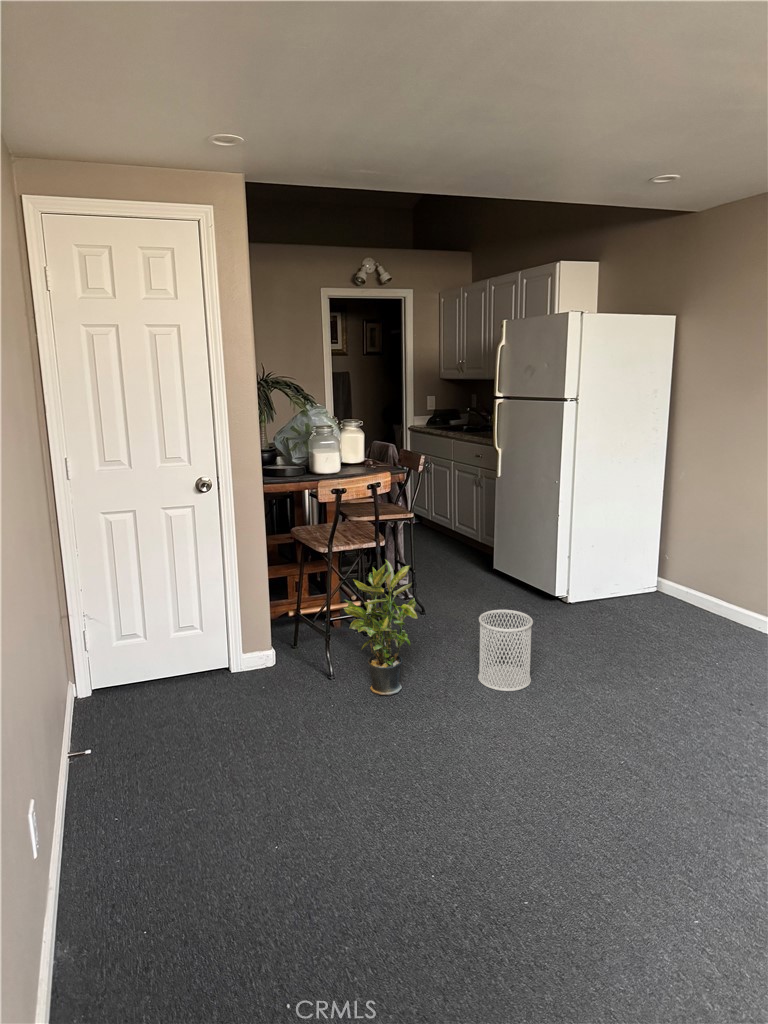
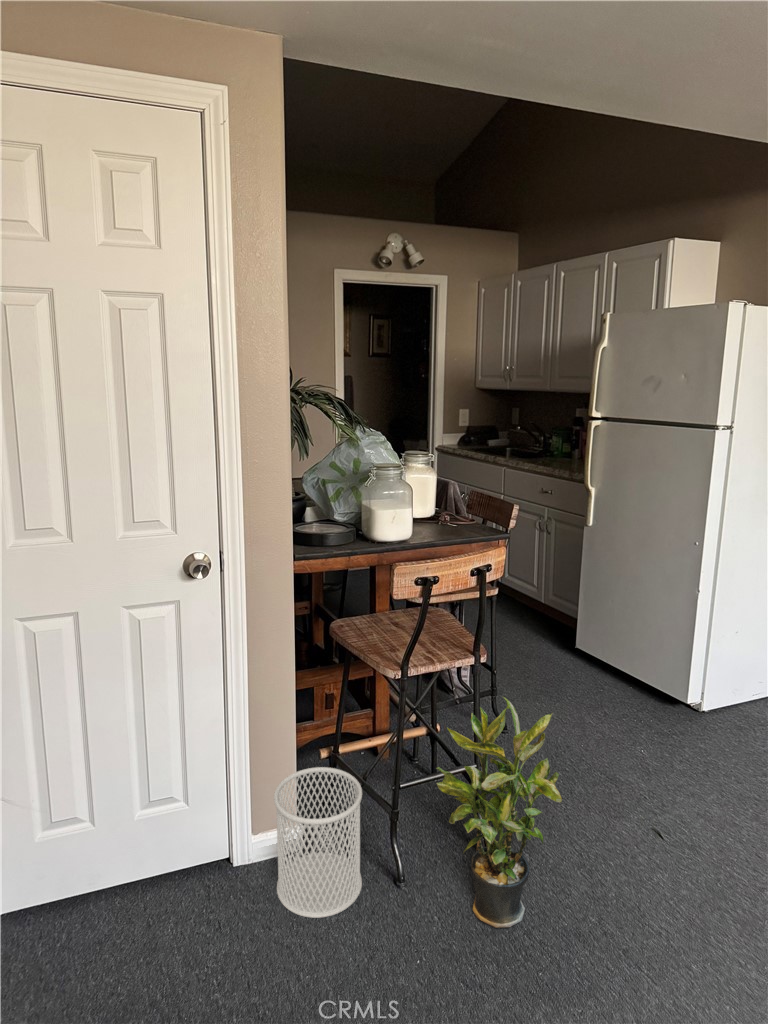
wastebasket: present [478,610,533,691] -> present [274,767,362,918]

